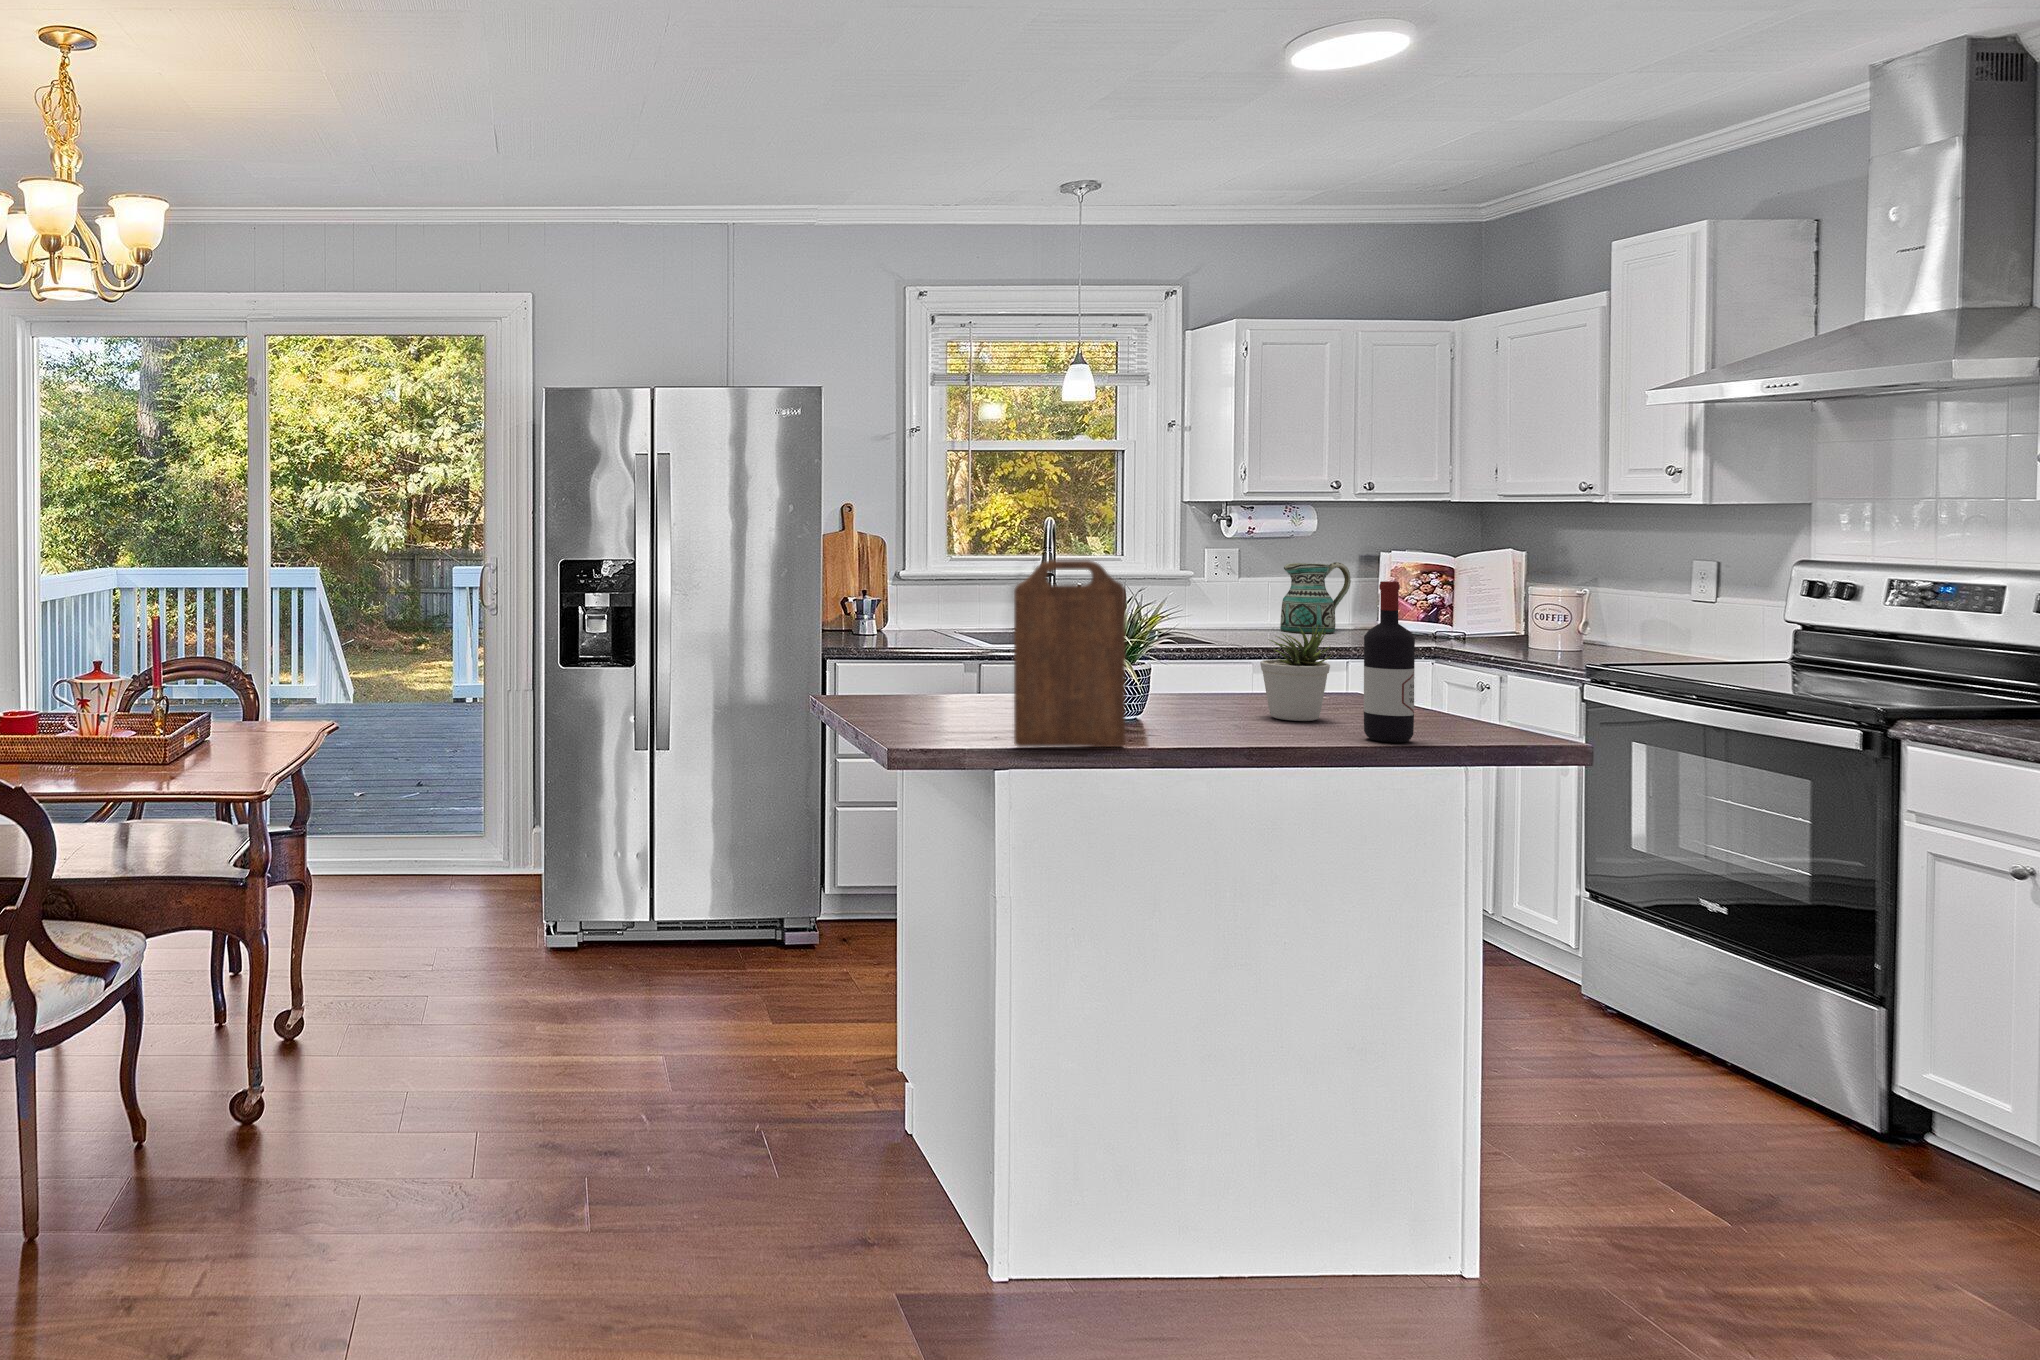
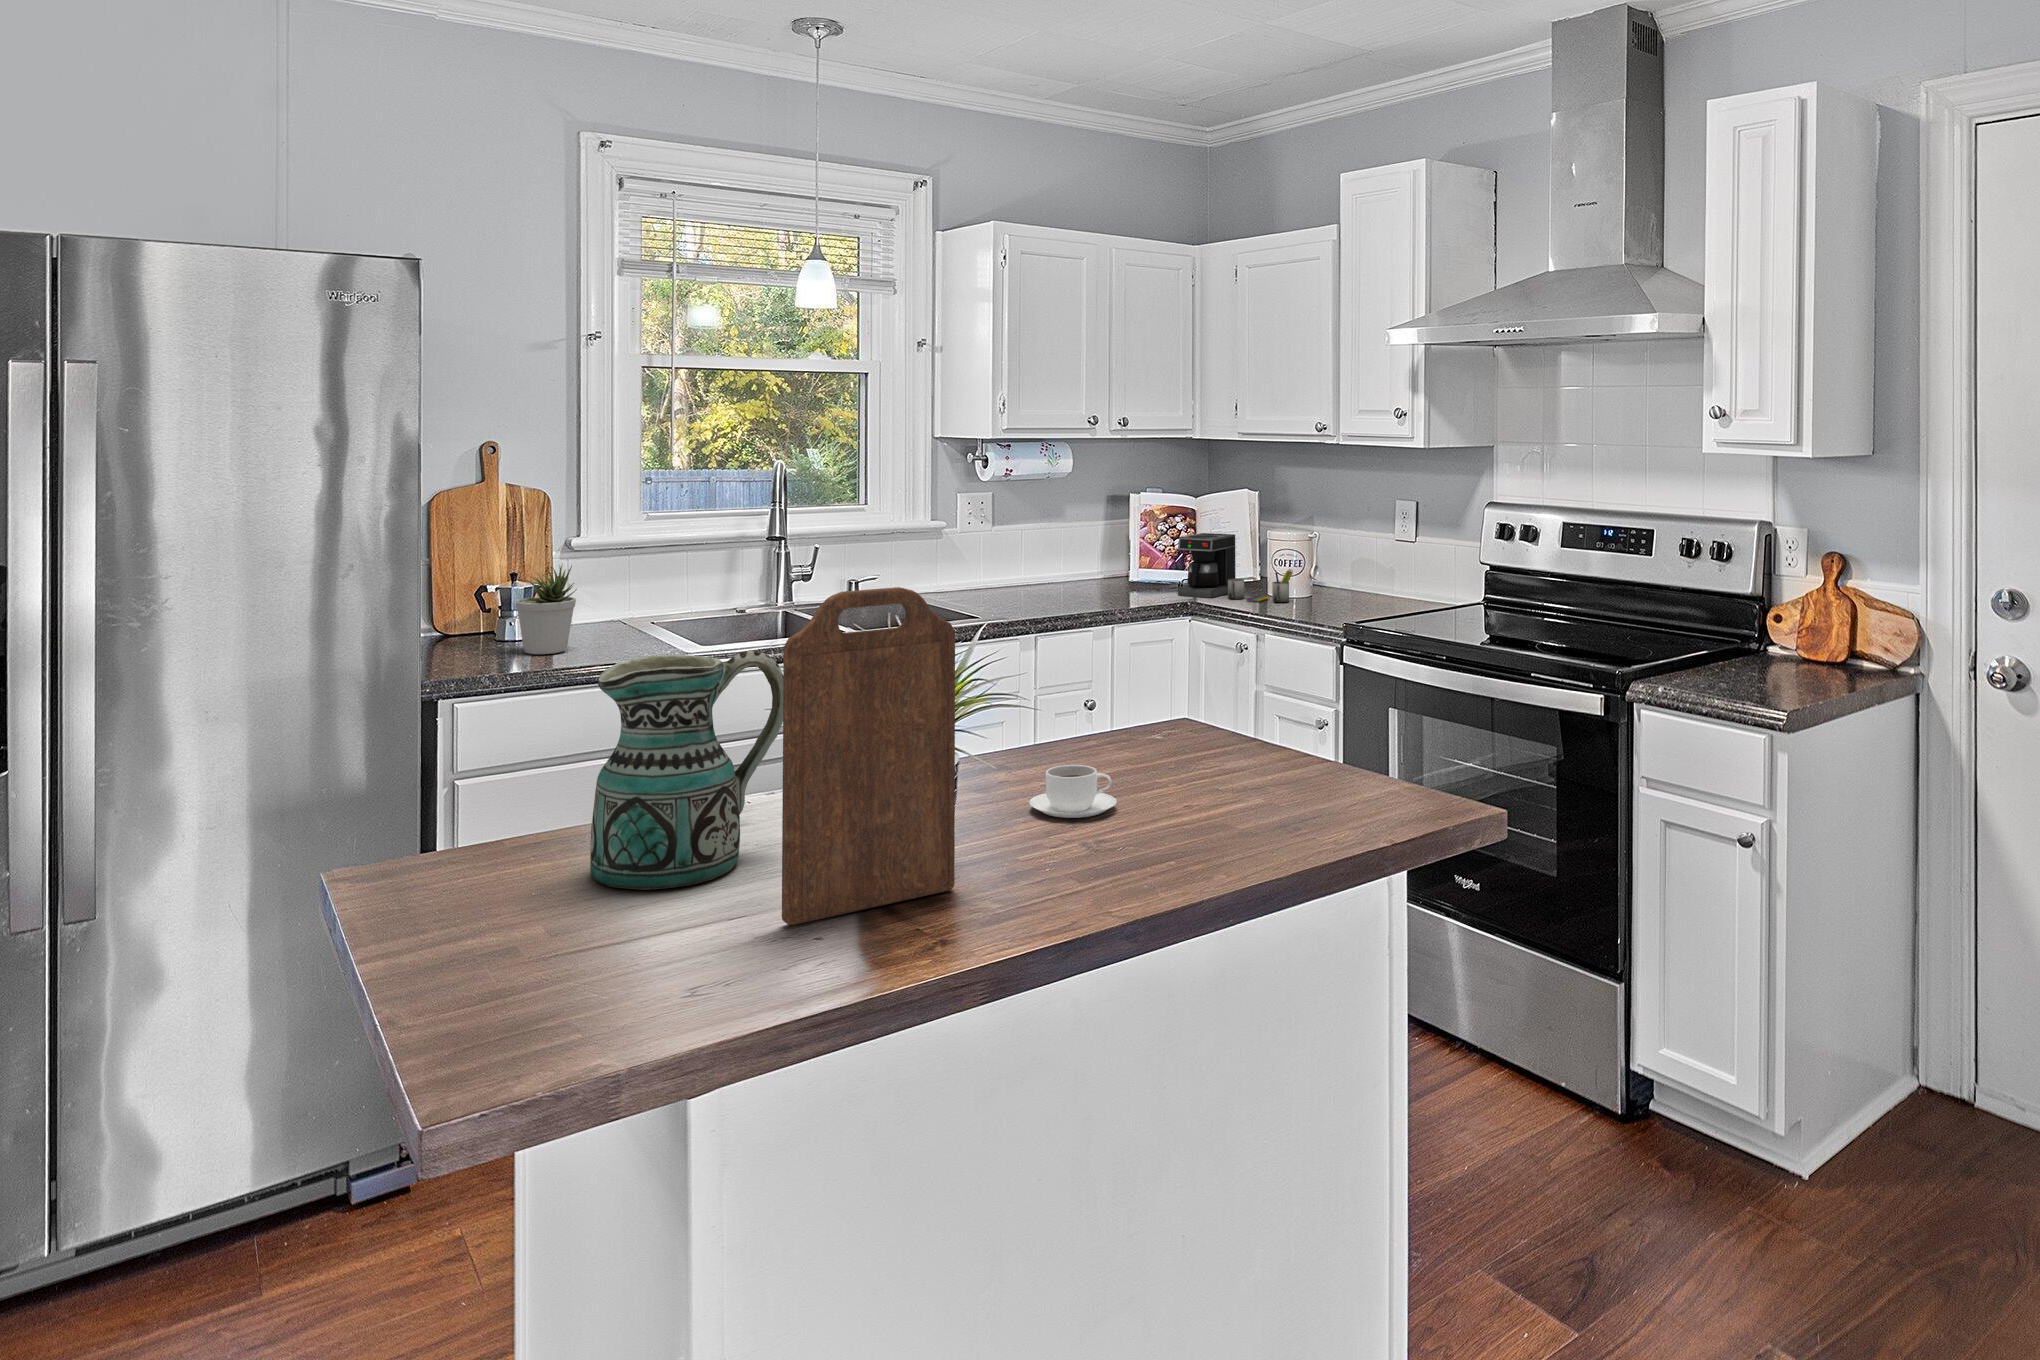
ceramic pitcher: present [1280,562,1351,633] -> present [590,650,783,890]
wine bottle: present [1364,581,1415,742] -> none [1237,587,1295,812]
coffee maker: none [1422,587,1547,649] -> present [1178,533,1293,602]
potted plant: present [1260,626,1333,721] -> present [516,566,577,654]
coffee cup: none [1196,700,1264,731] -> present [1029,765,1117,818]

